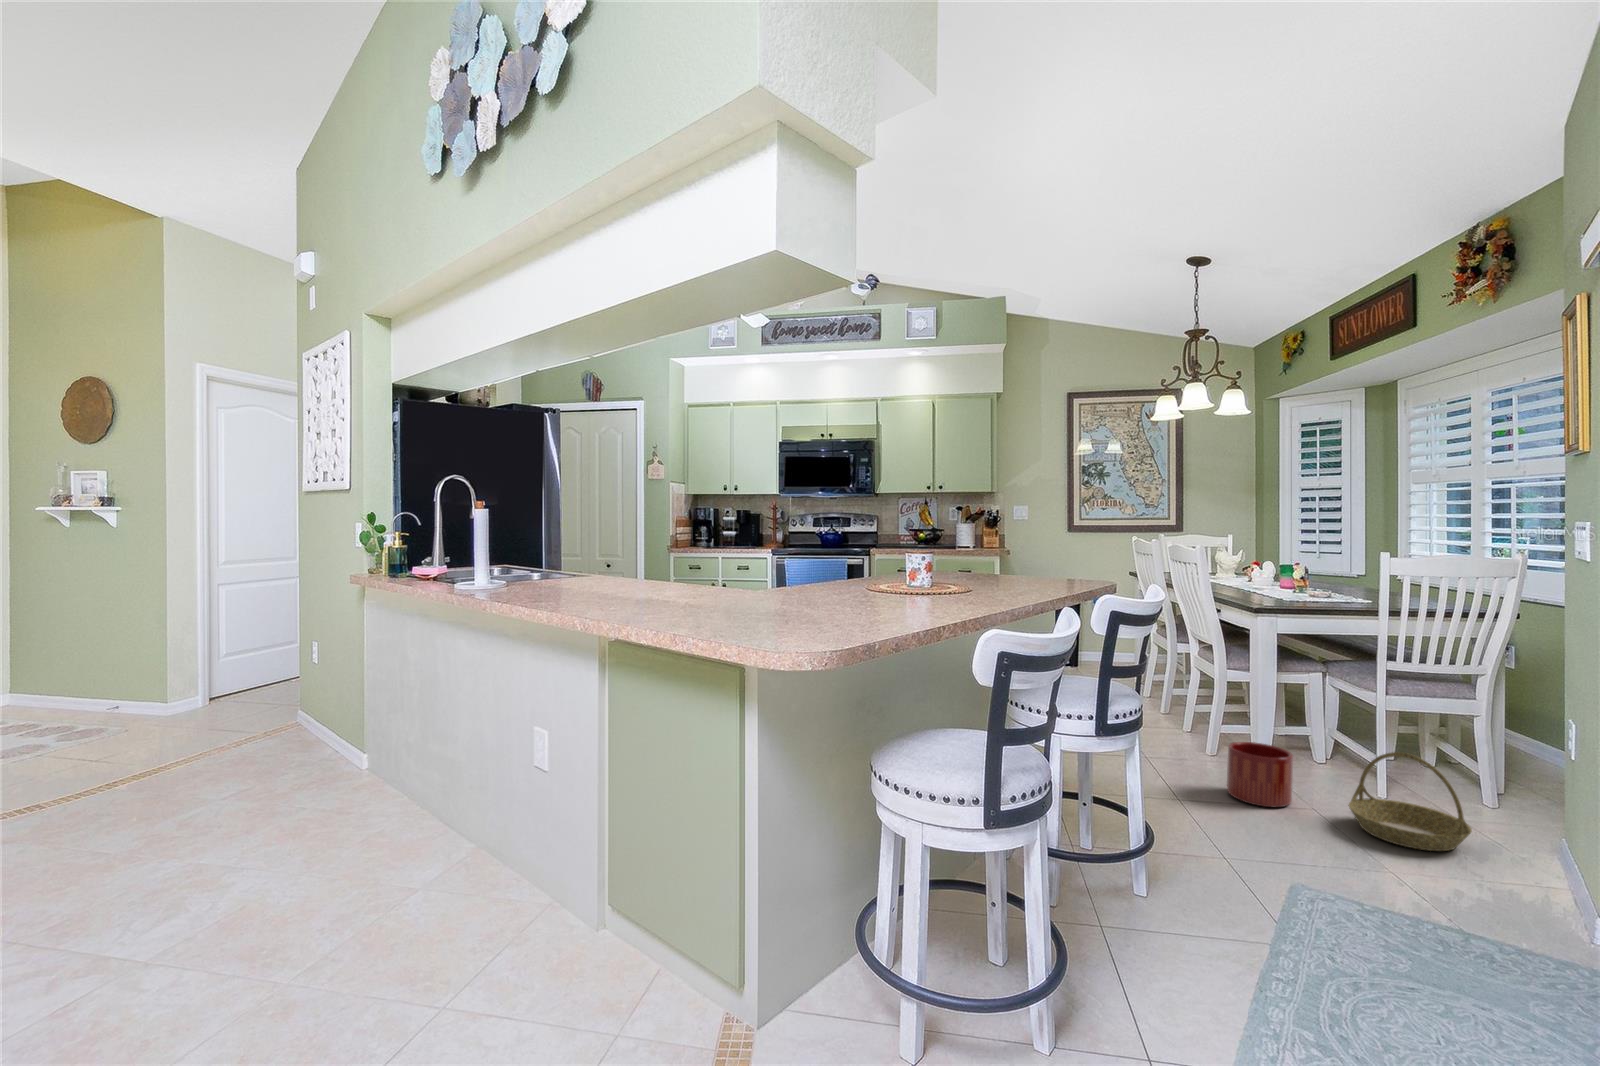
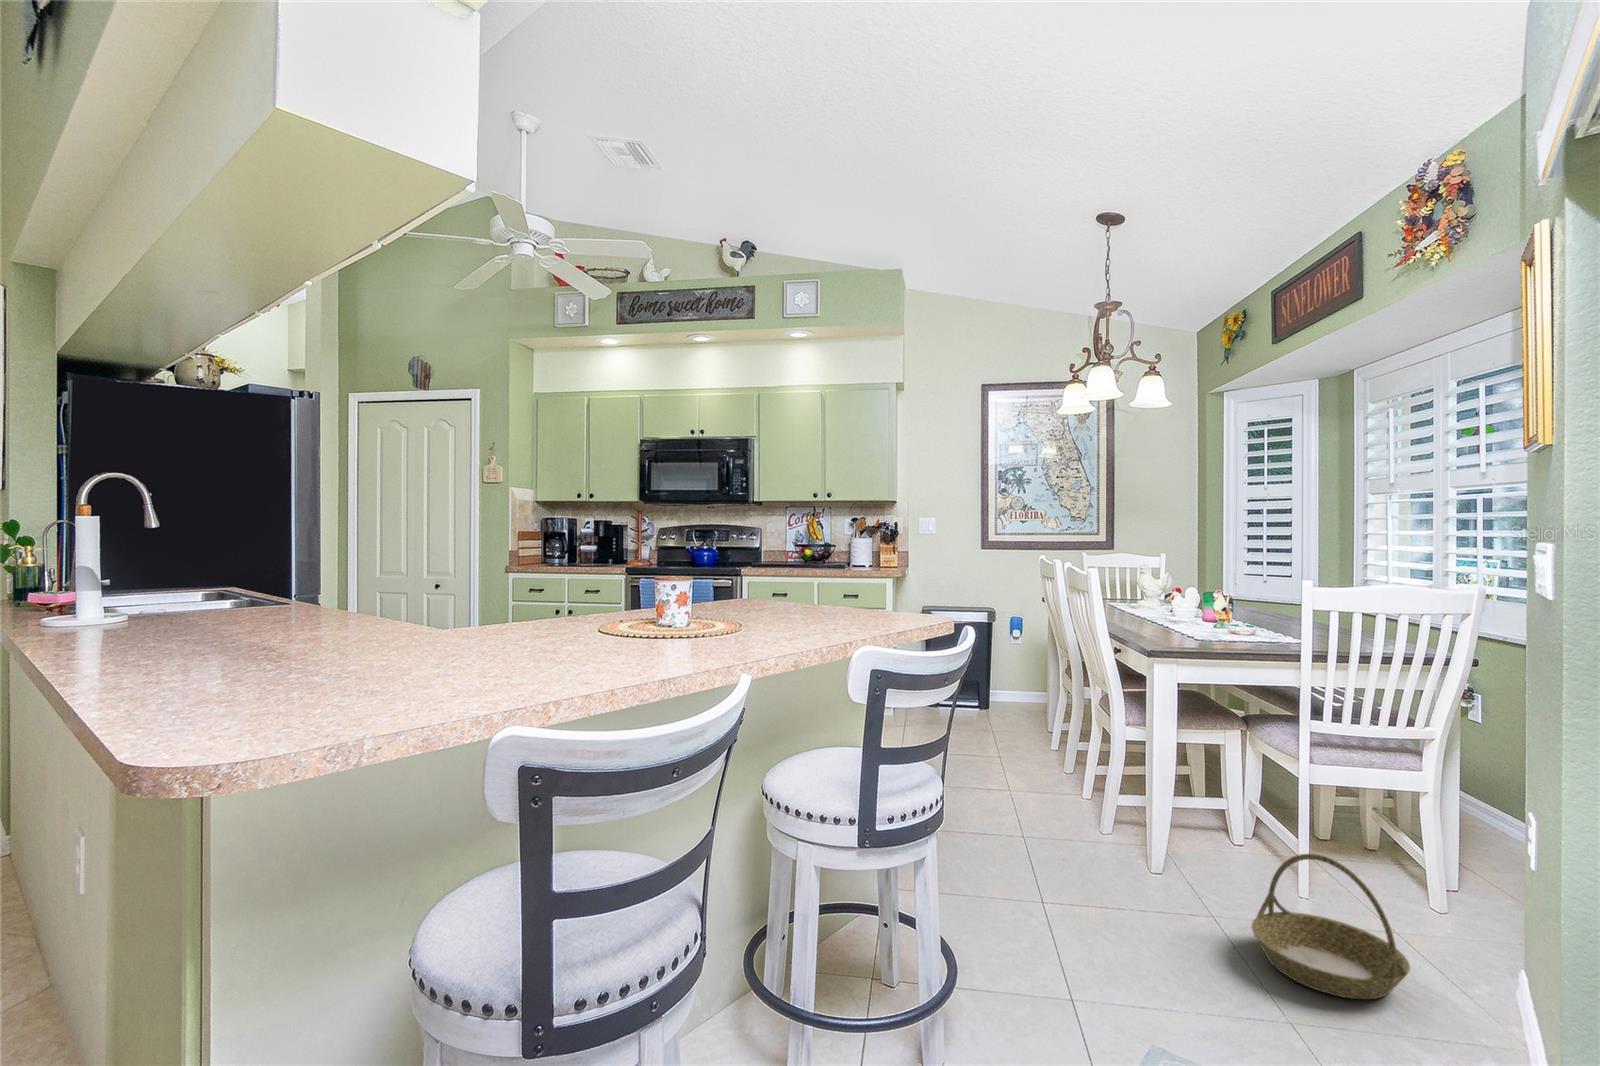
planter: present [1227,742,1293,807] -> none [1106,827,1188,921]

